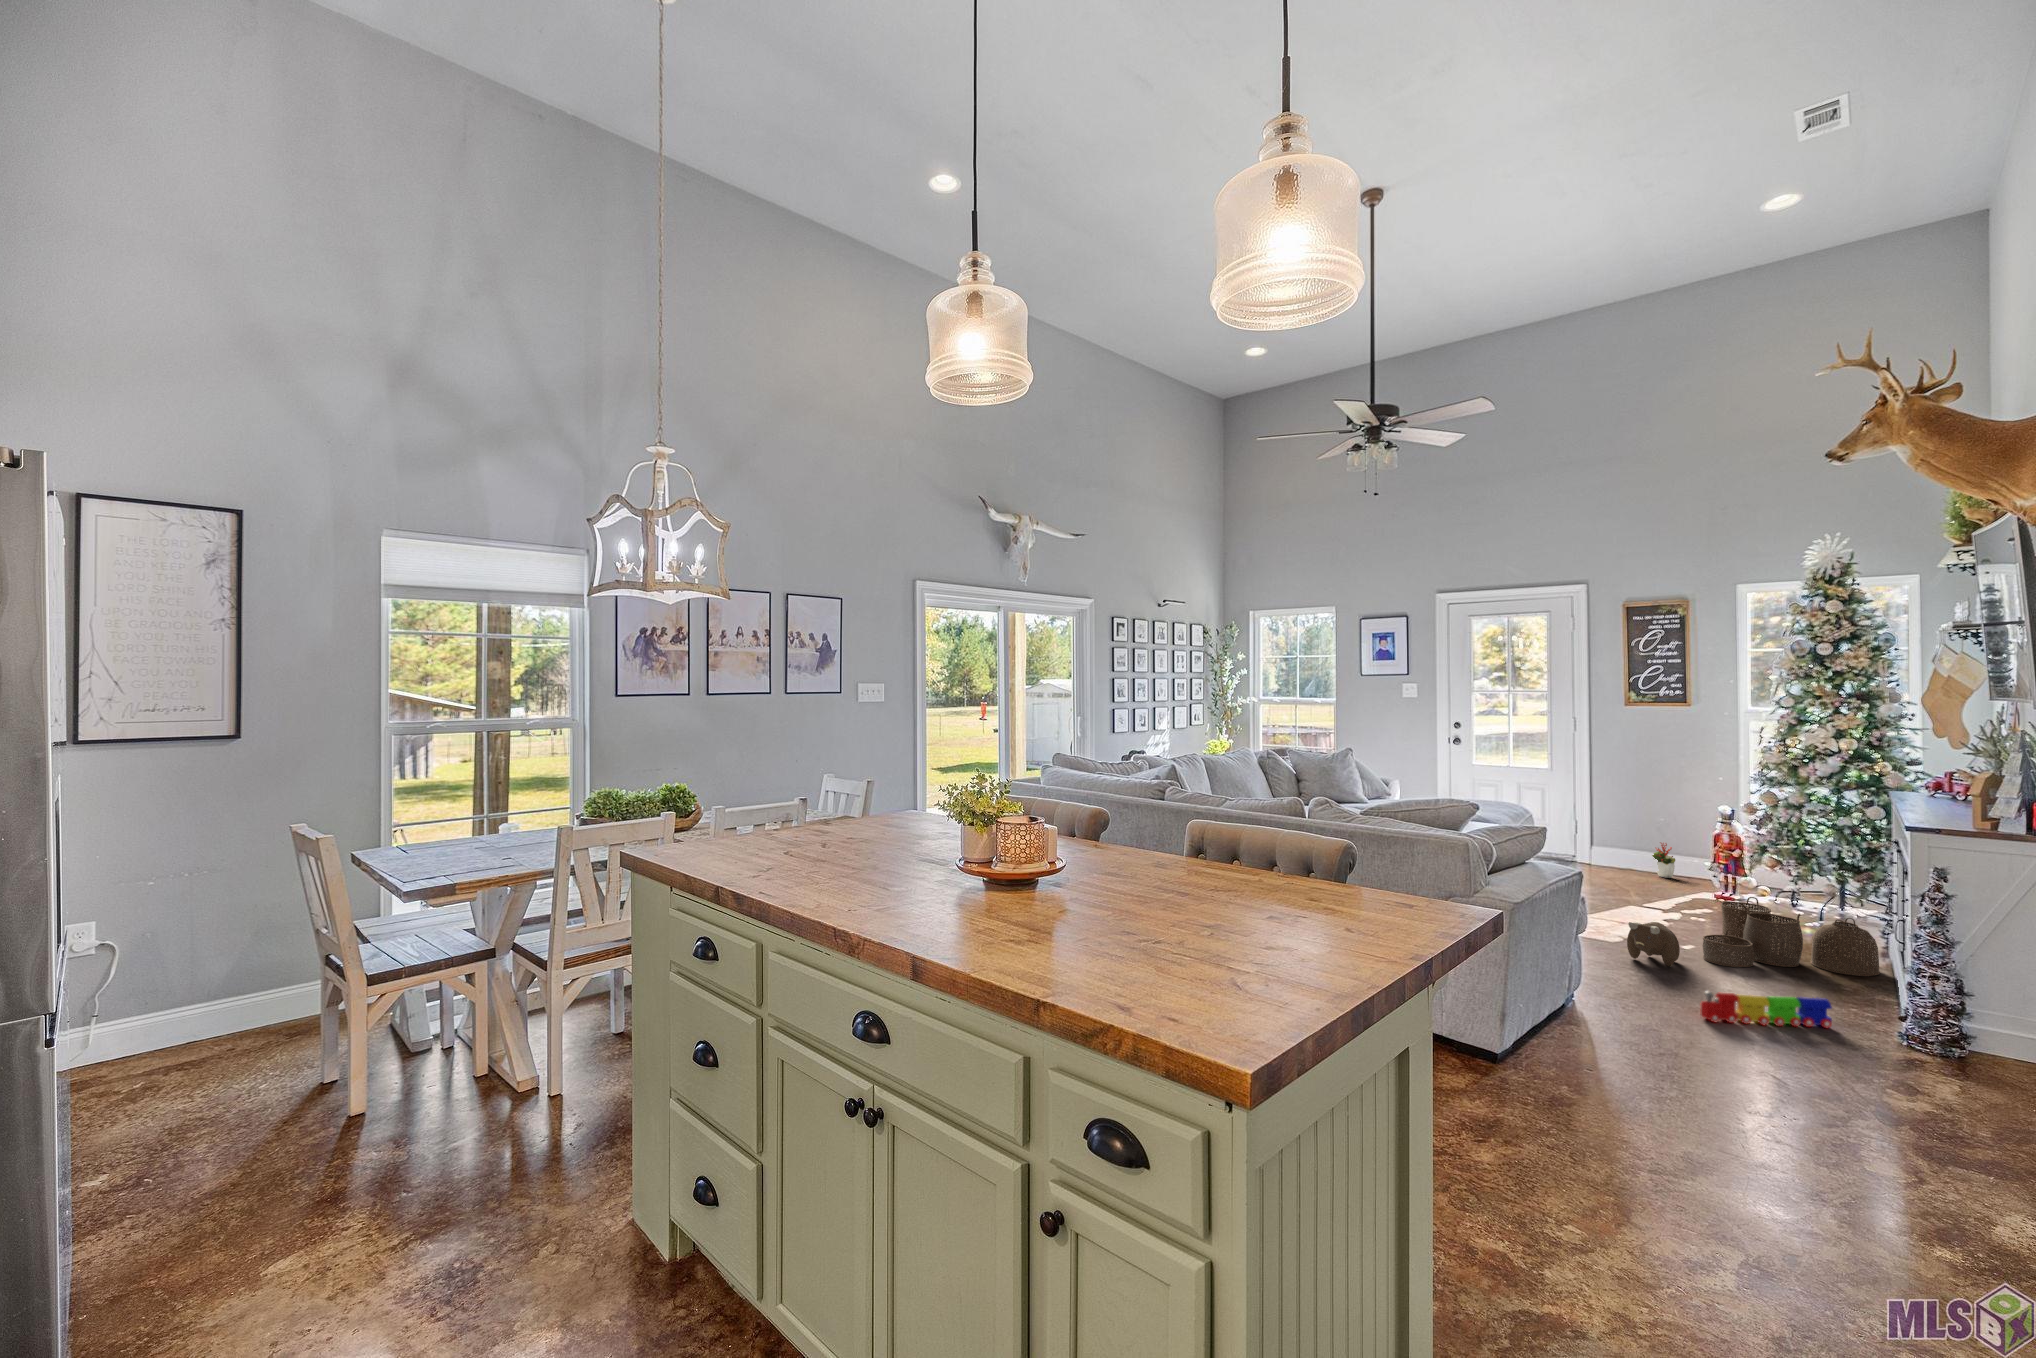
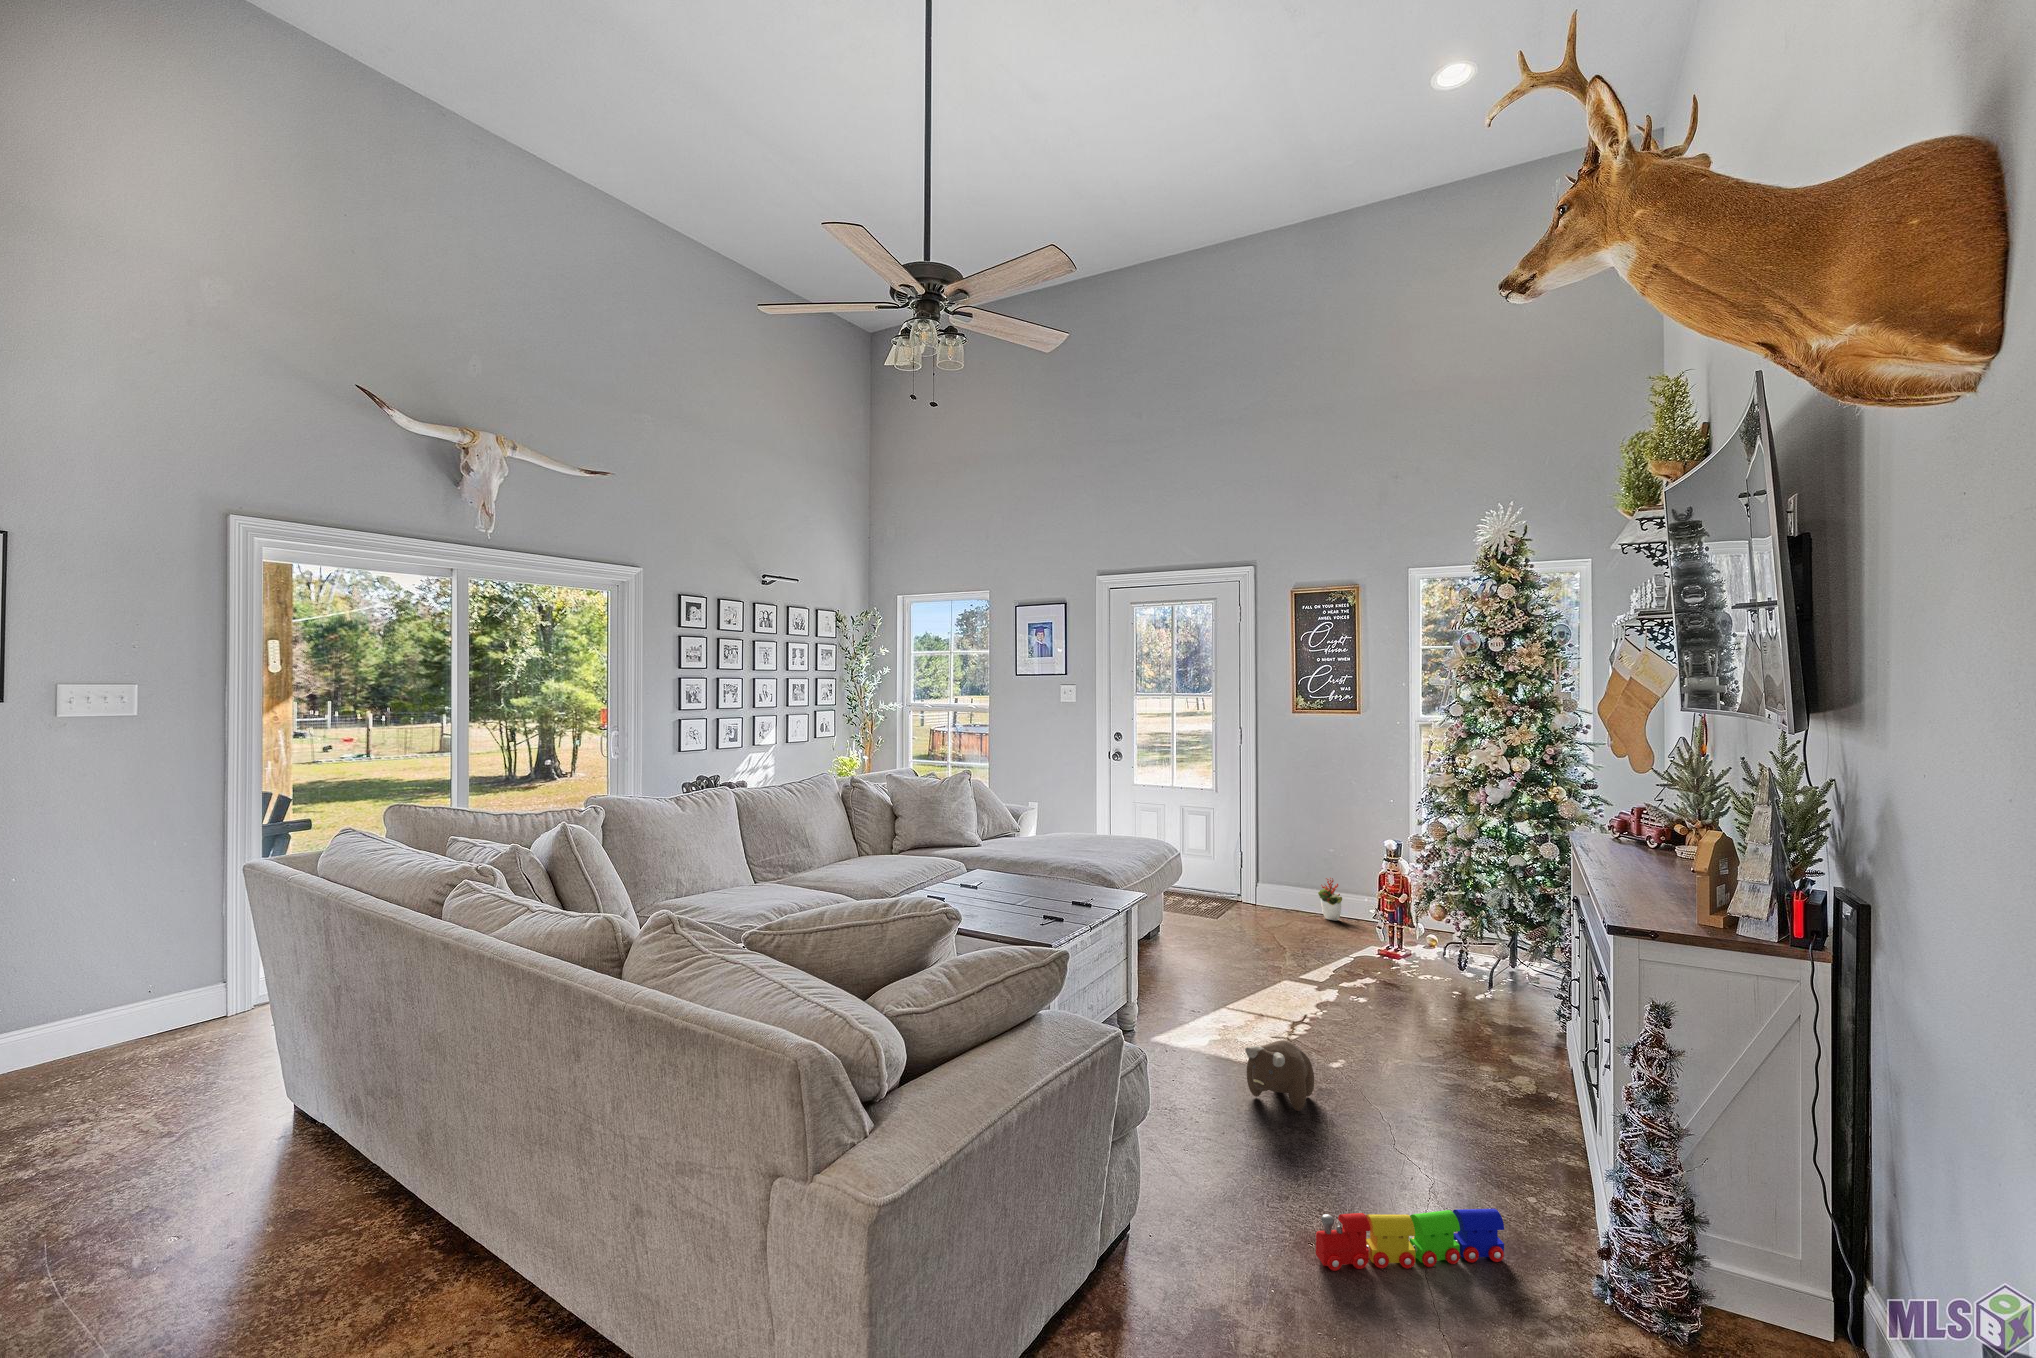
woven basket: present [1703,897,1880,976] -> none [1346,980,1561,1103]

